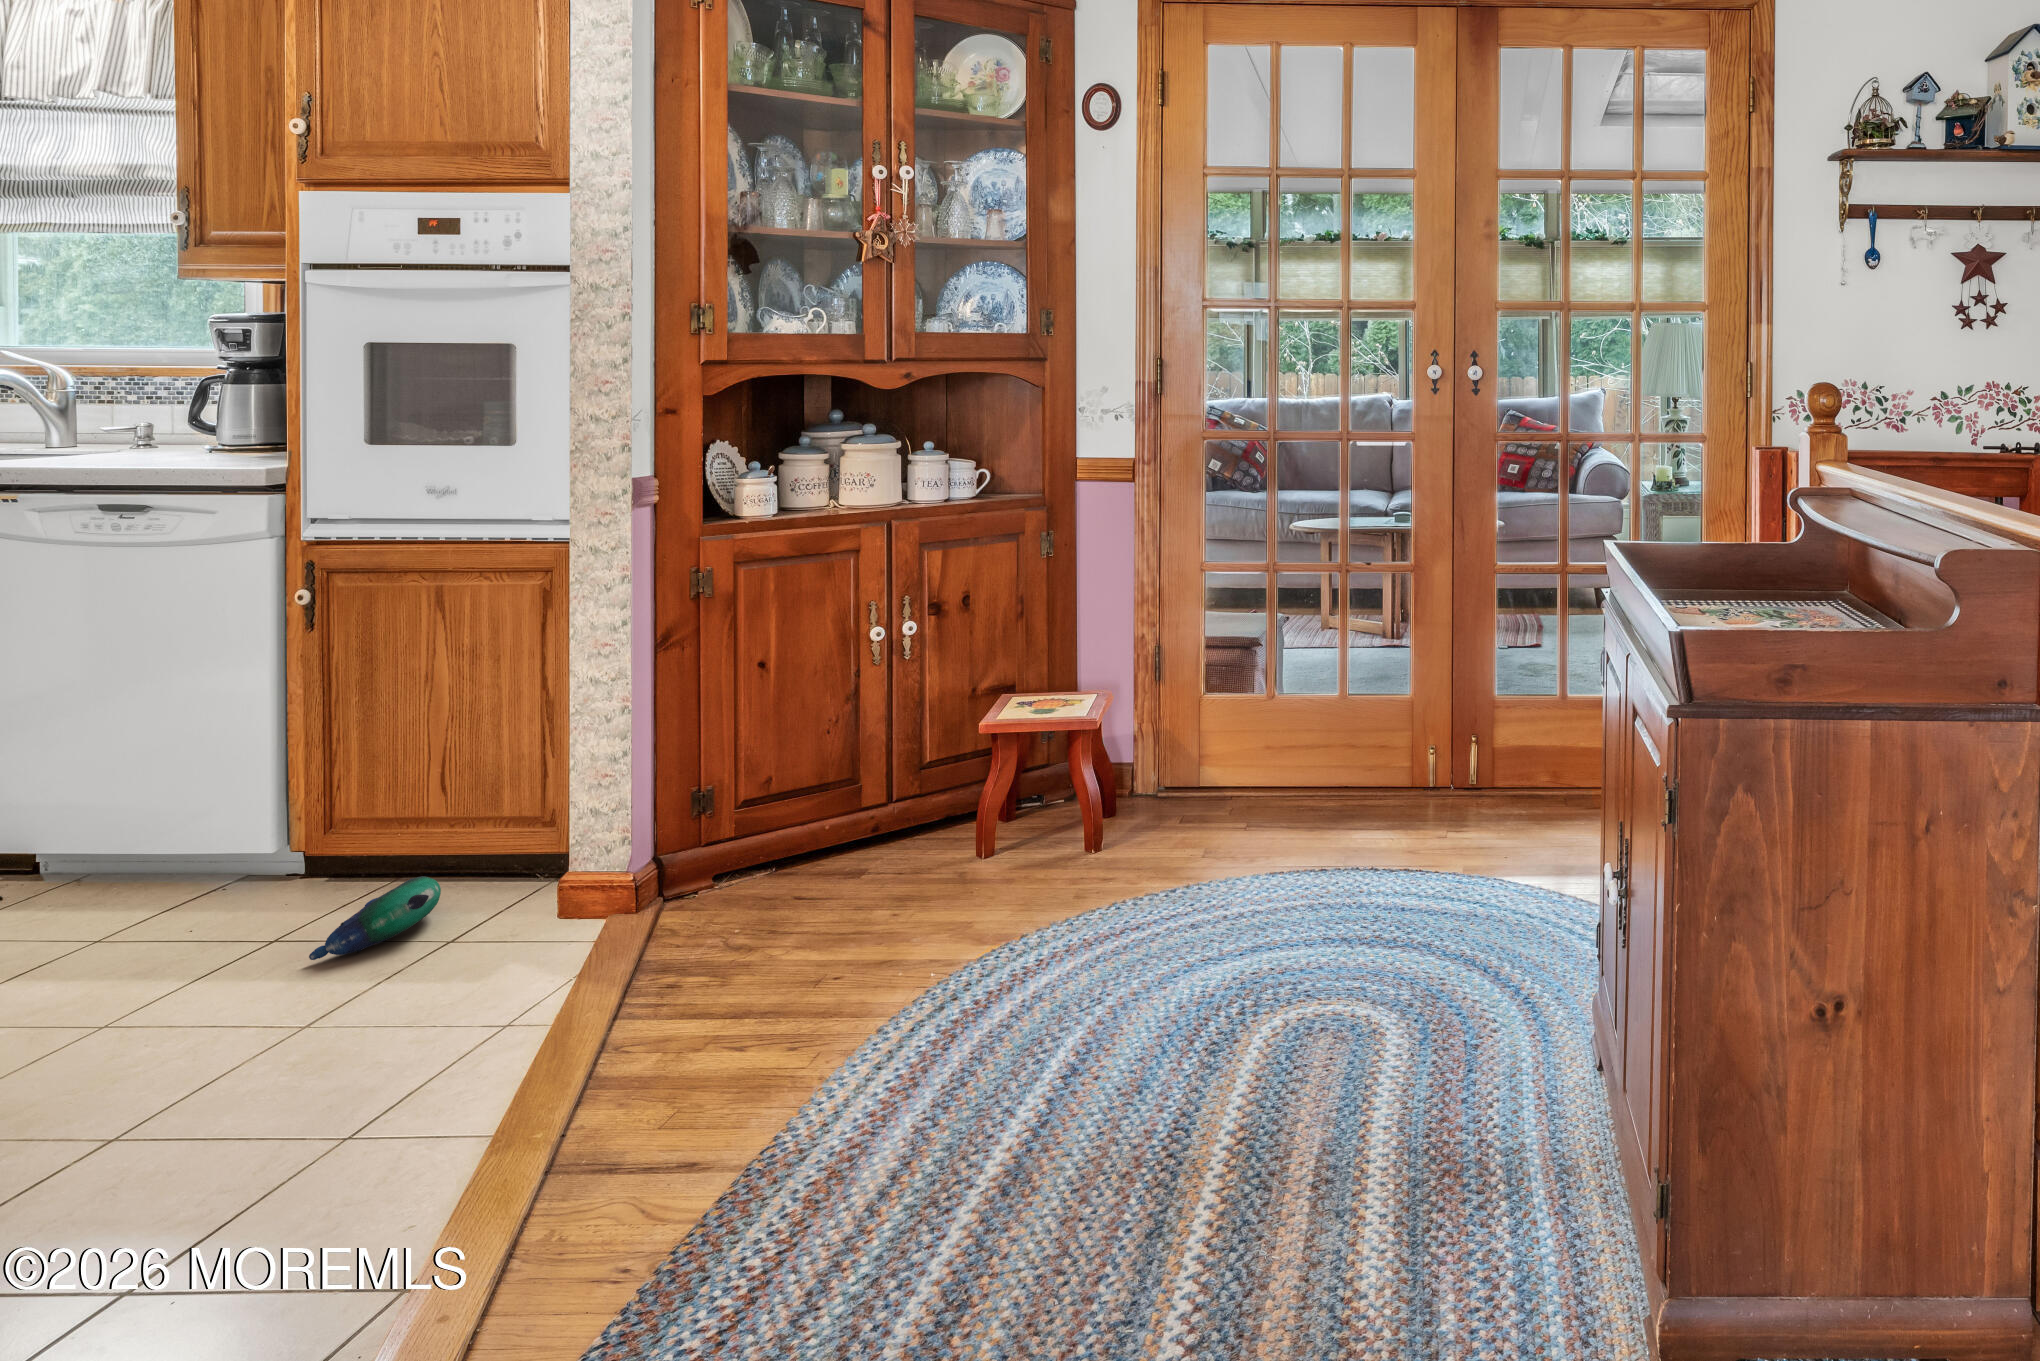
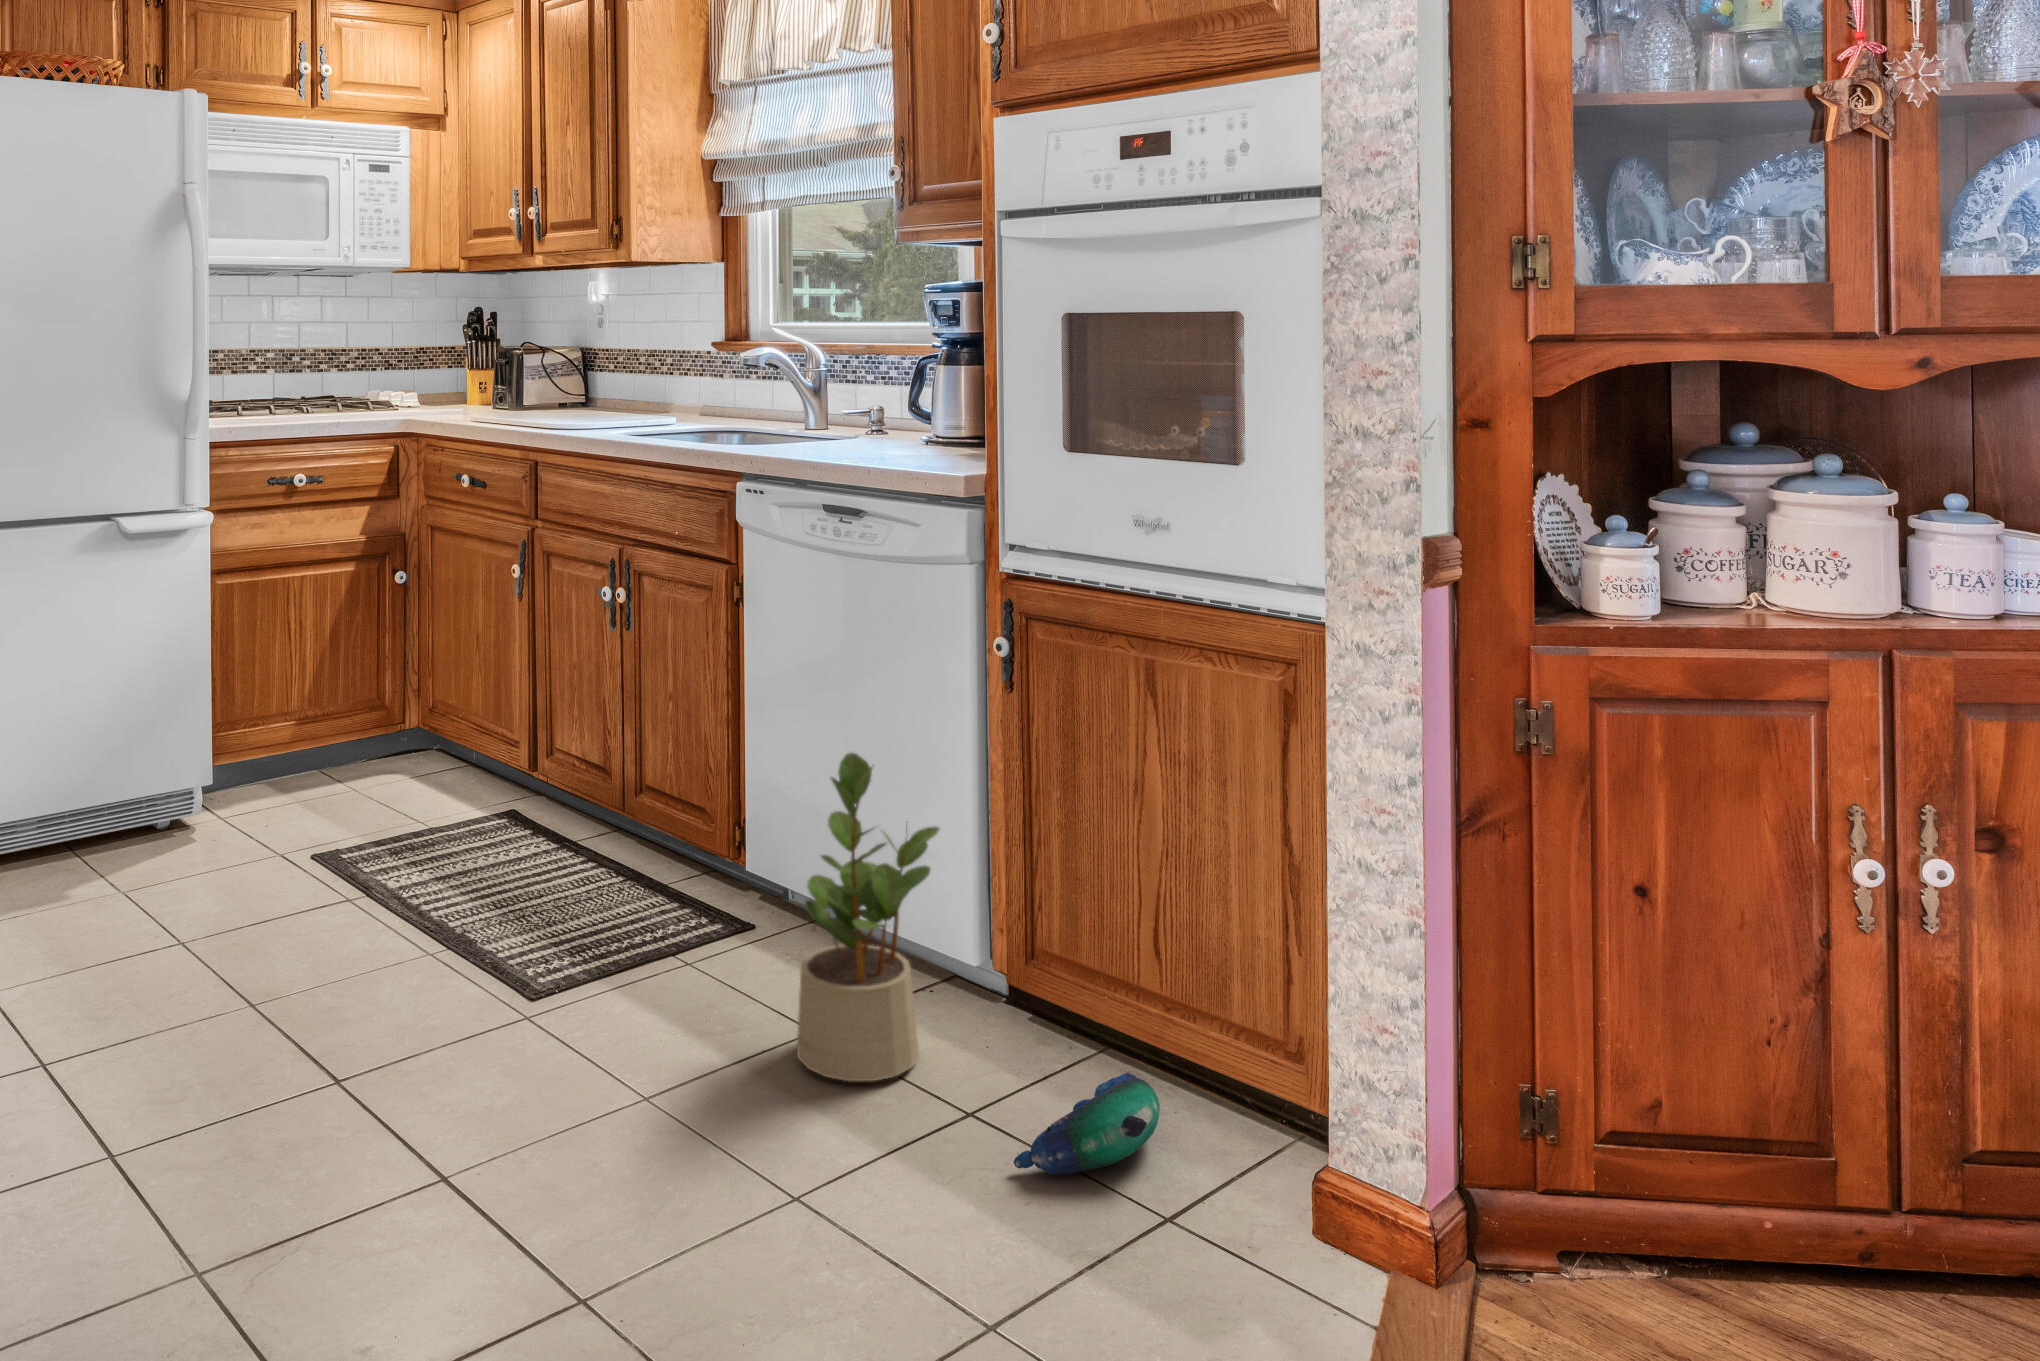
potted plant: none [63,697,232,969] -> present [797,753,939,1081]

